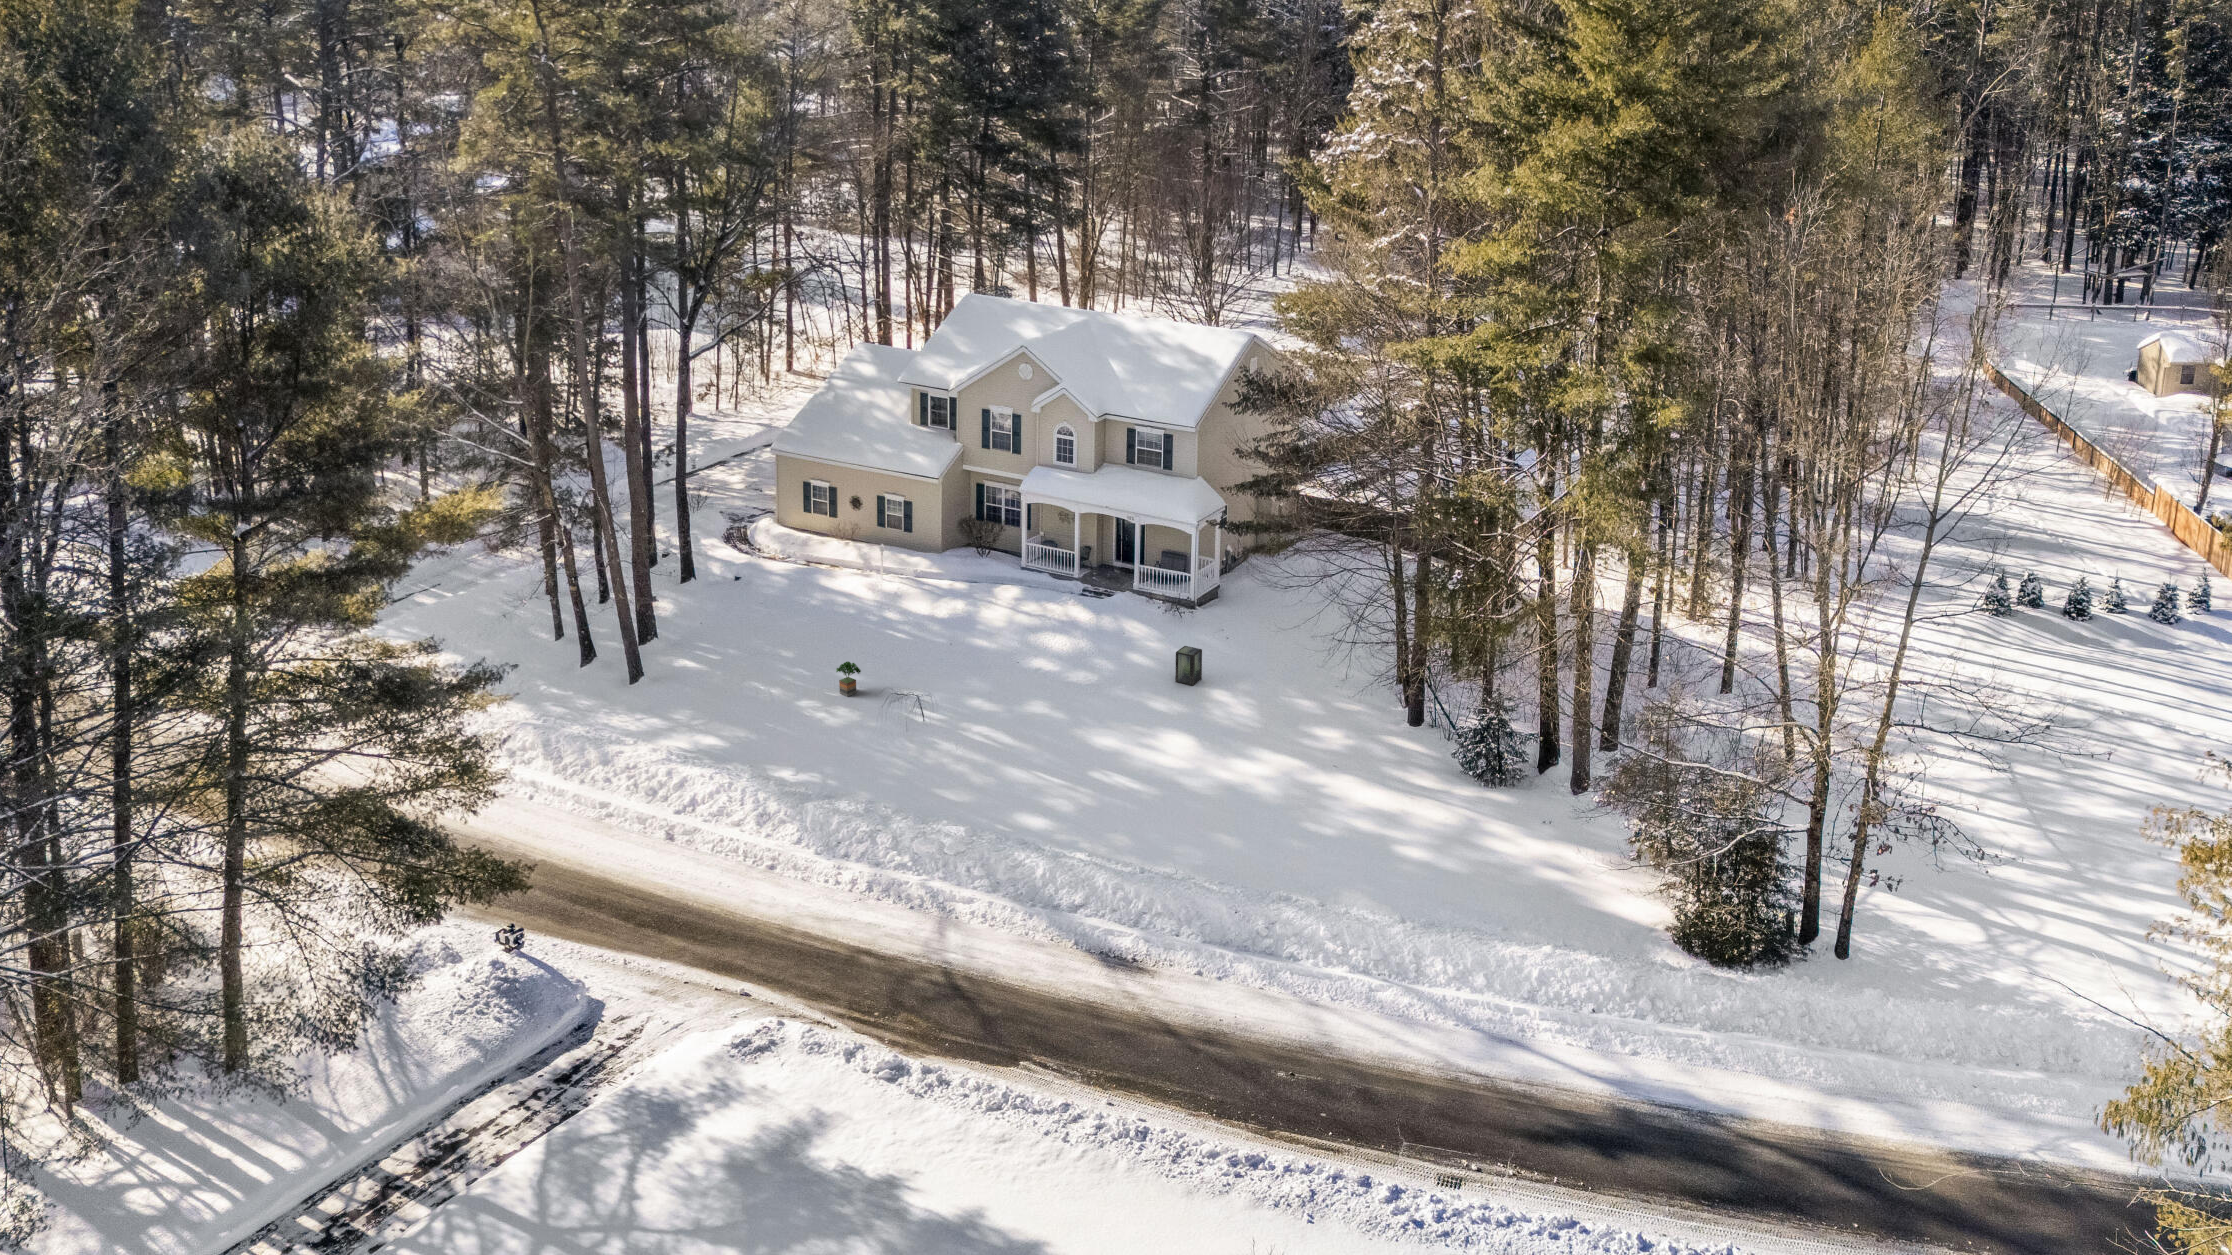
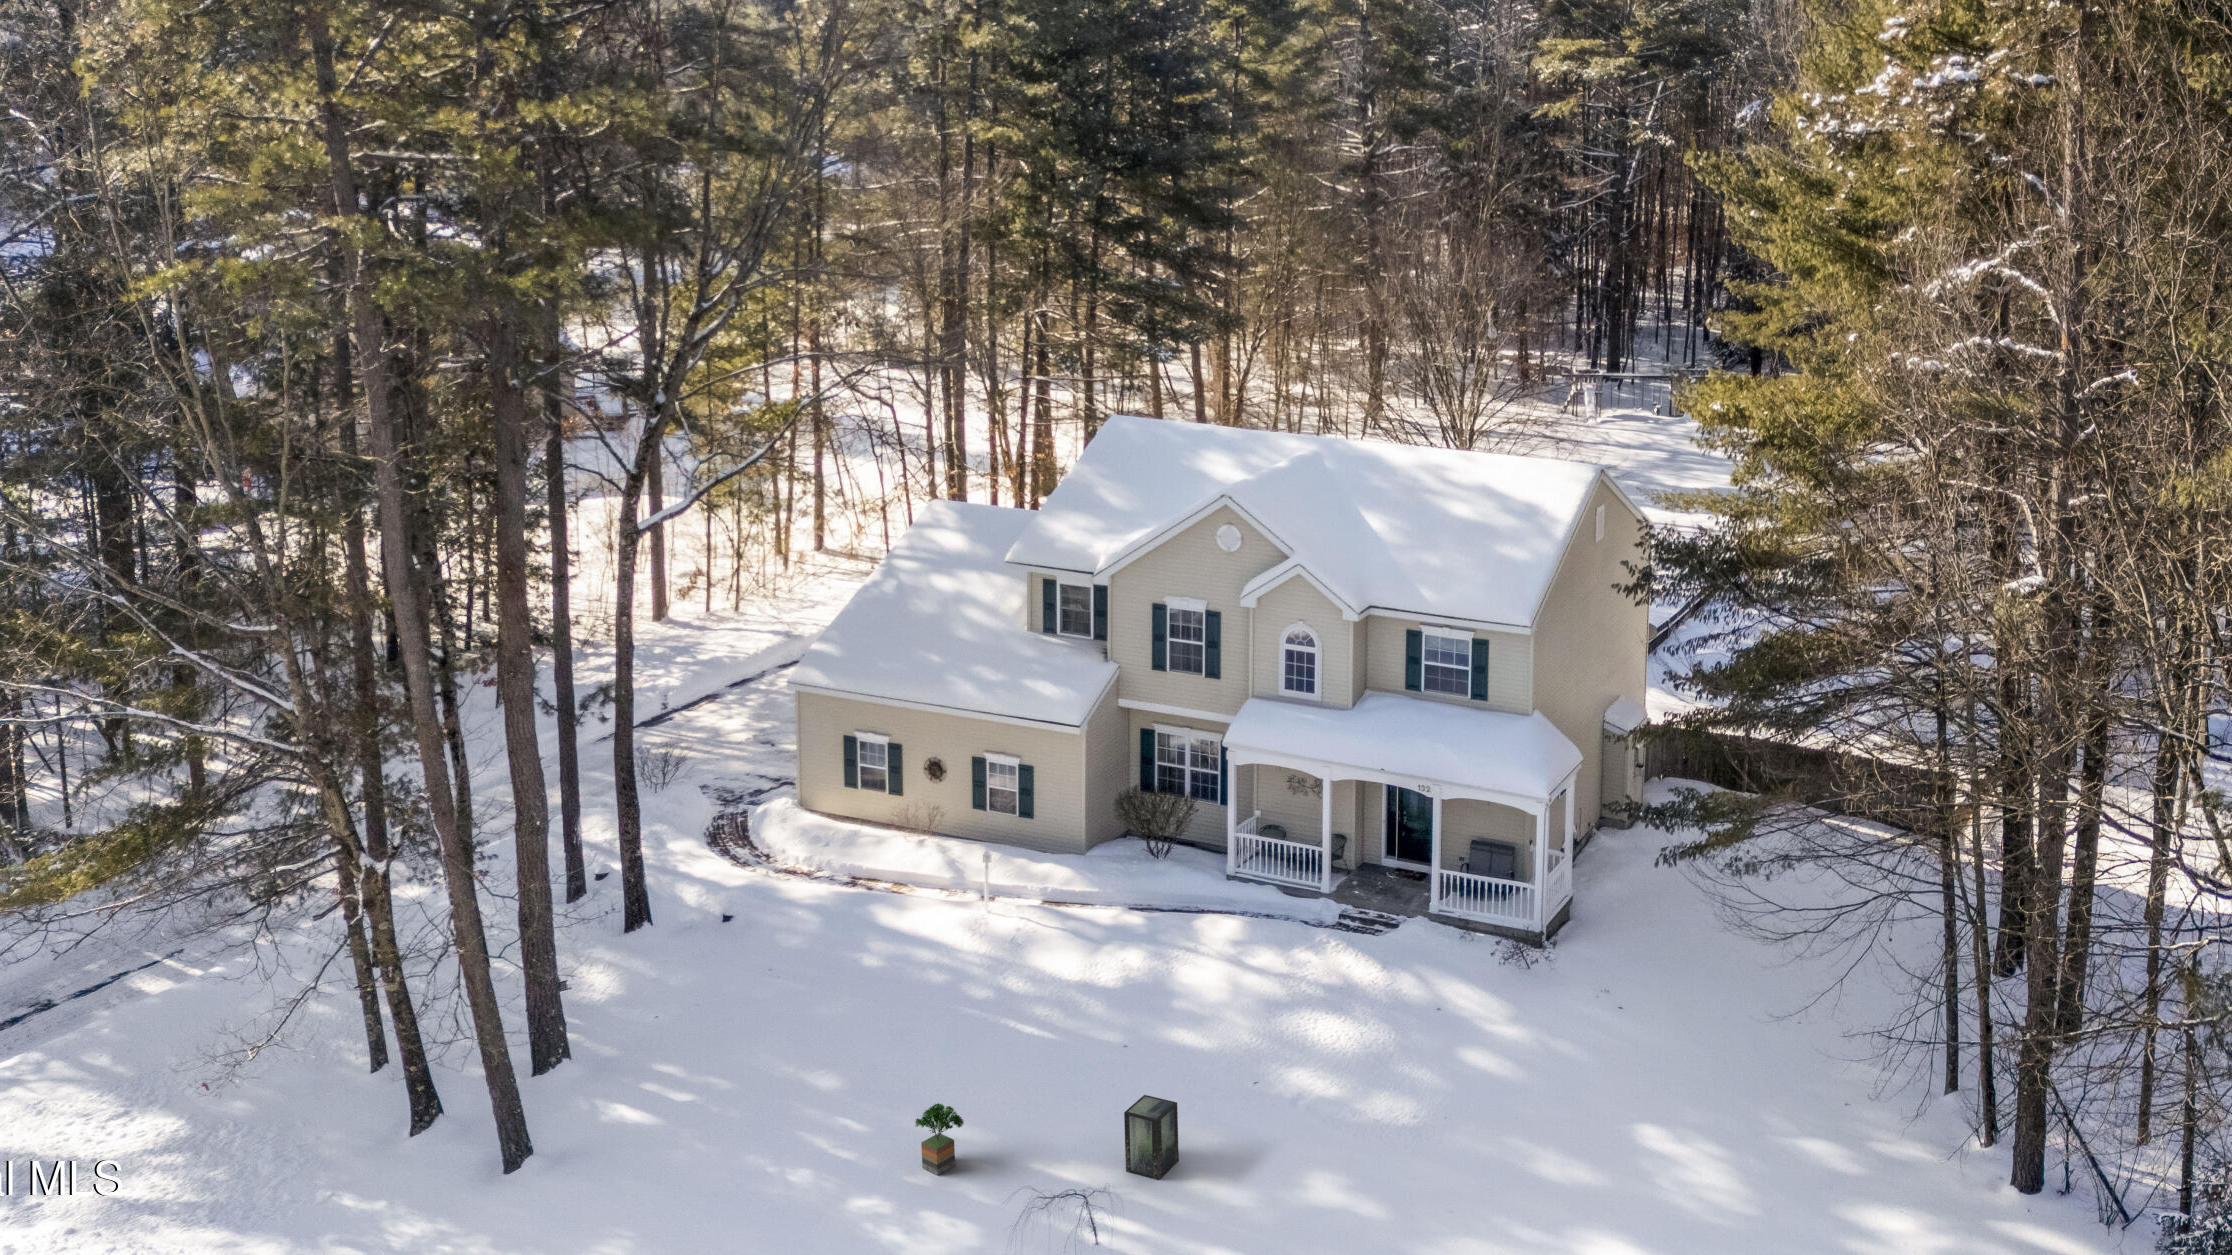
storage box: present [1175,646,1202,686] -> present [1124,1095,1179,1180]

